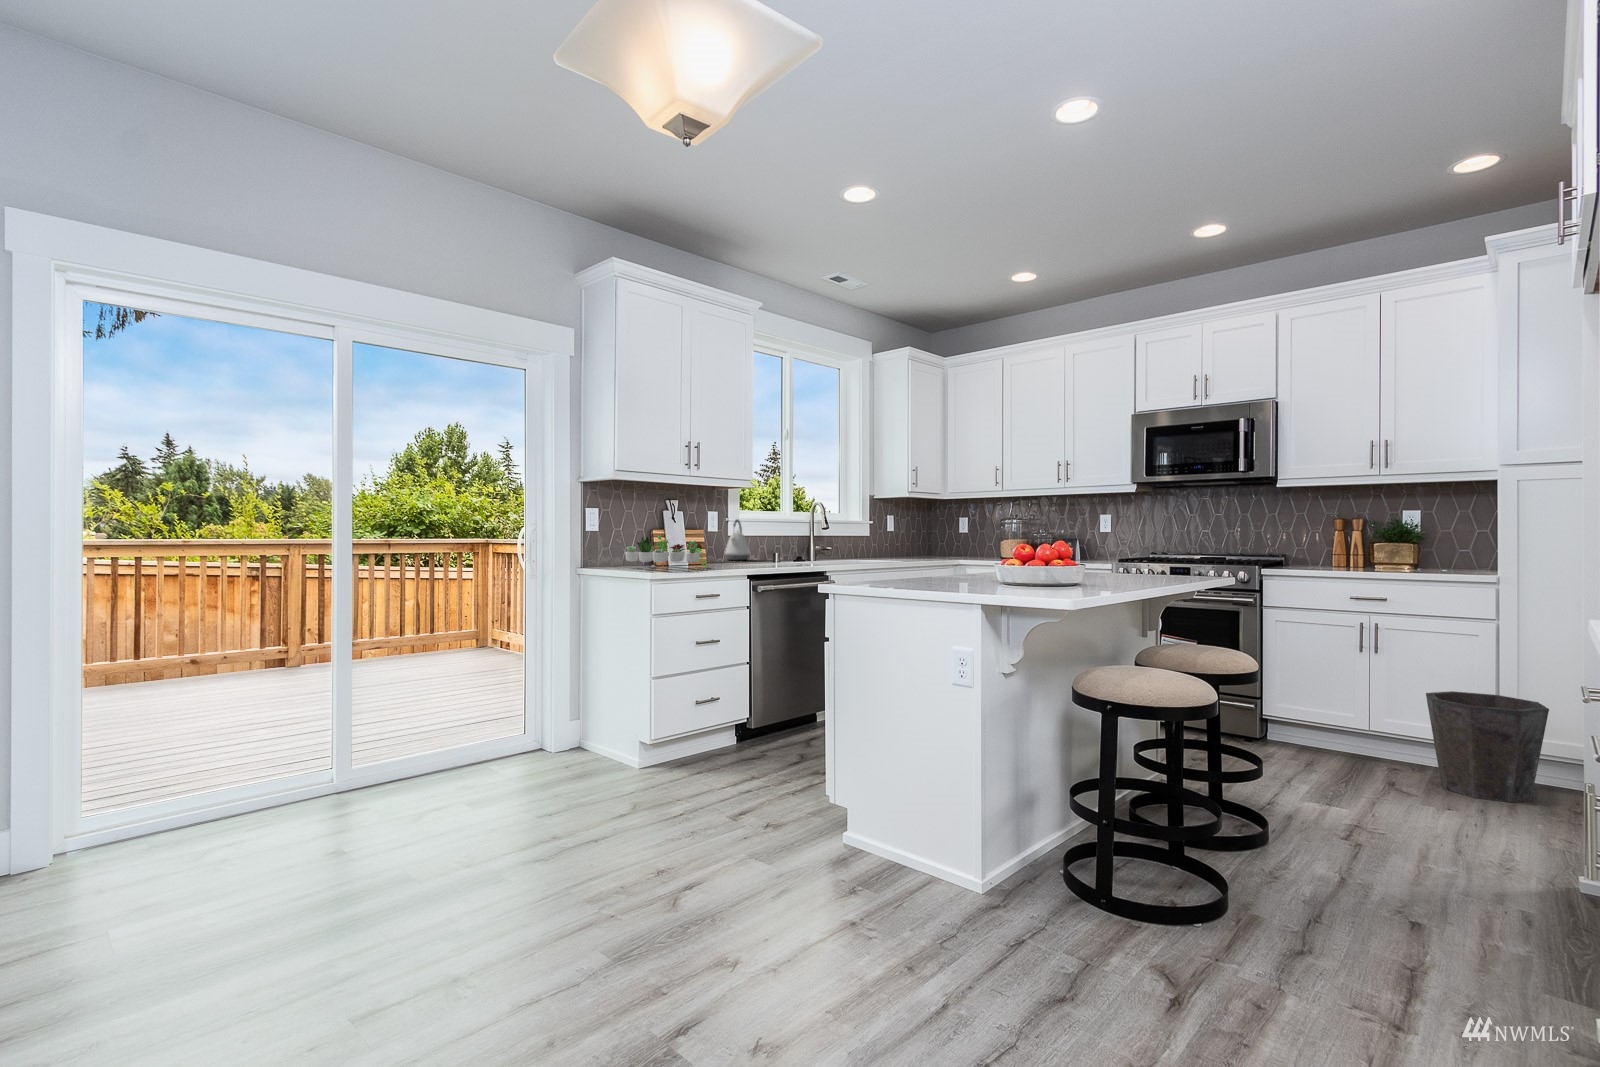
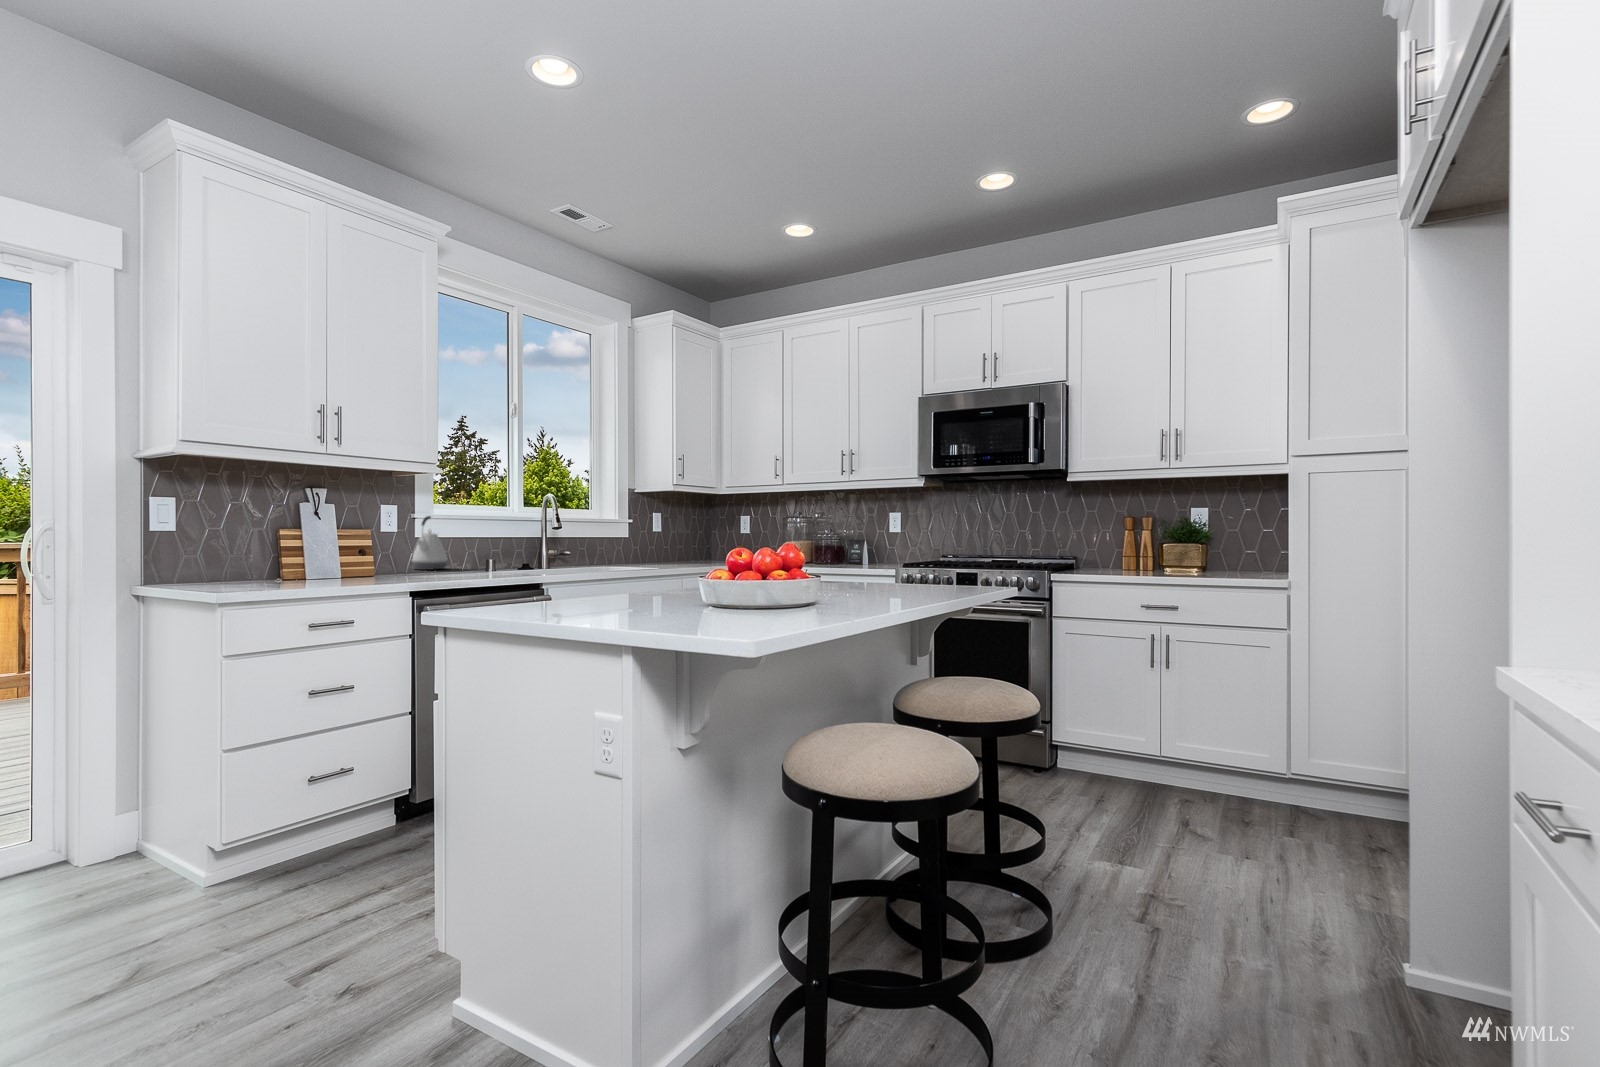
succulent plant: present [625,535,707,568] -> none [217,534,352,583]
waste bin: present [1426,691,1549,803] -> none [1220,711,1345,842]

